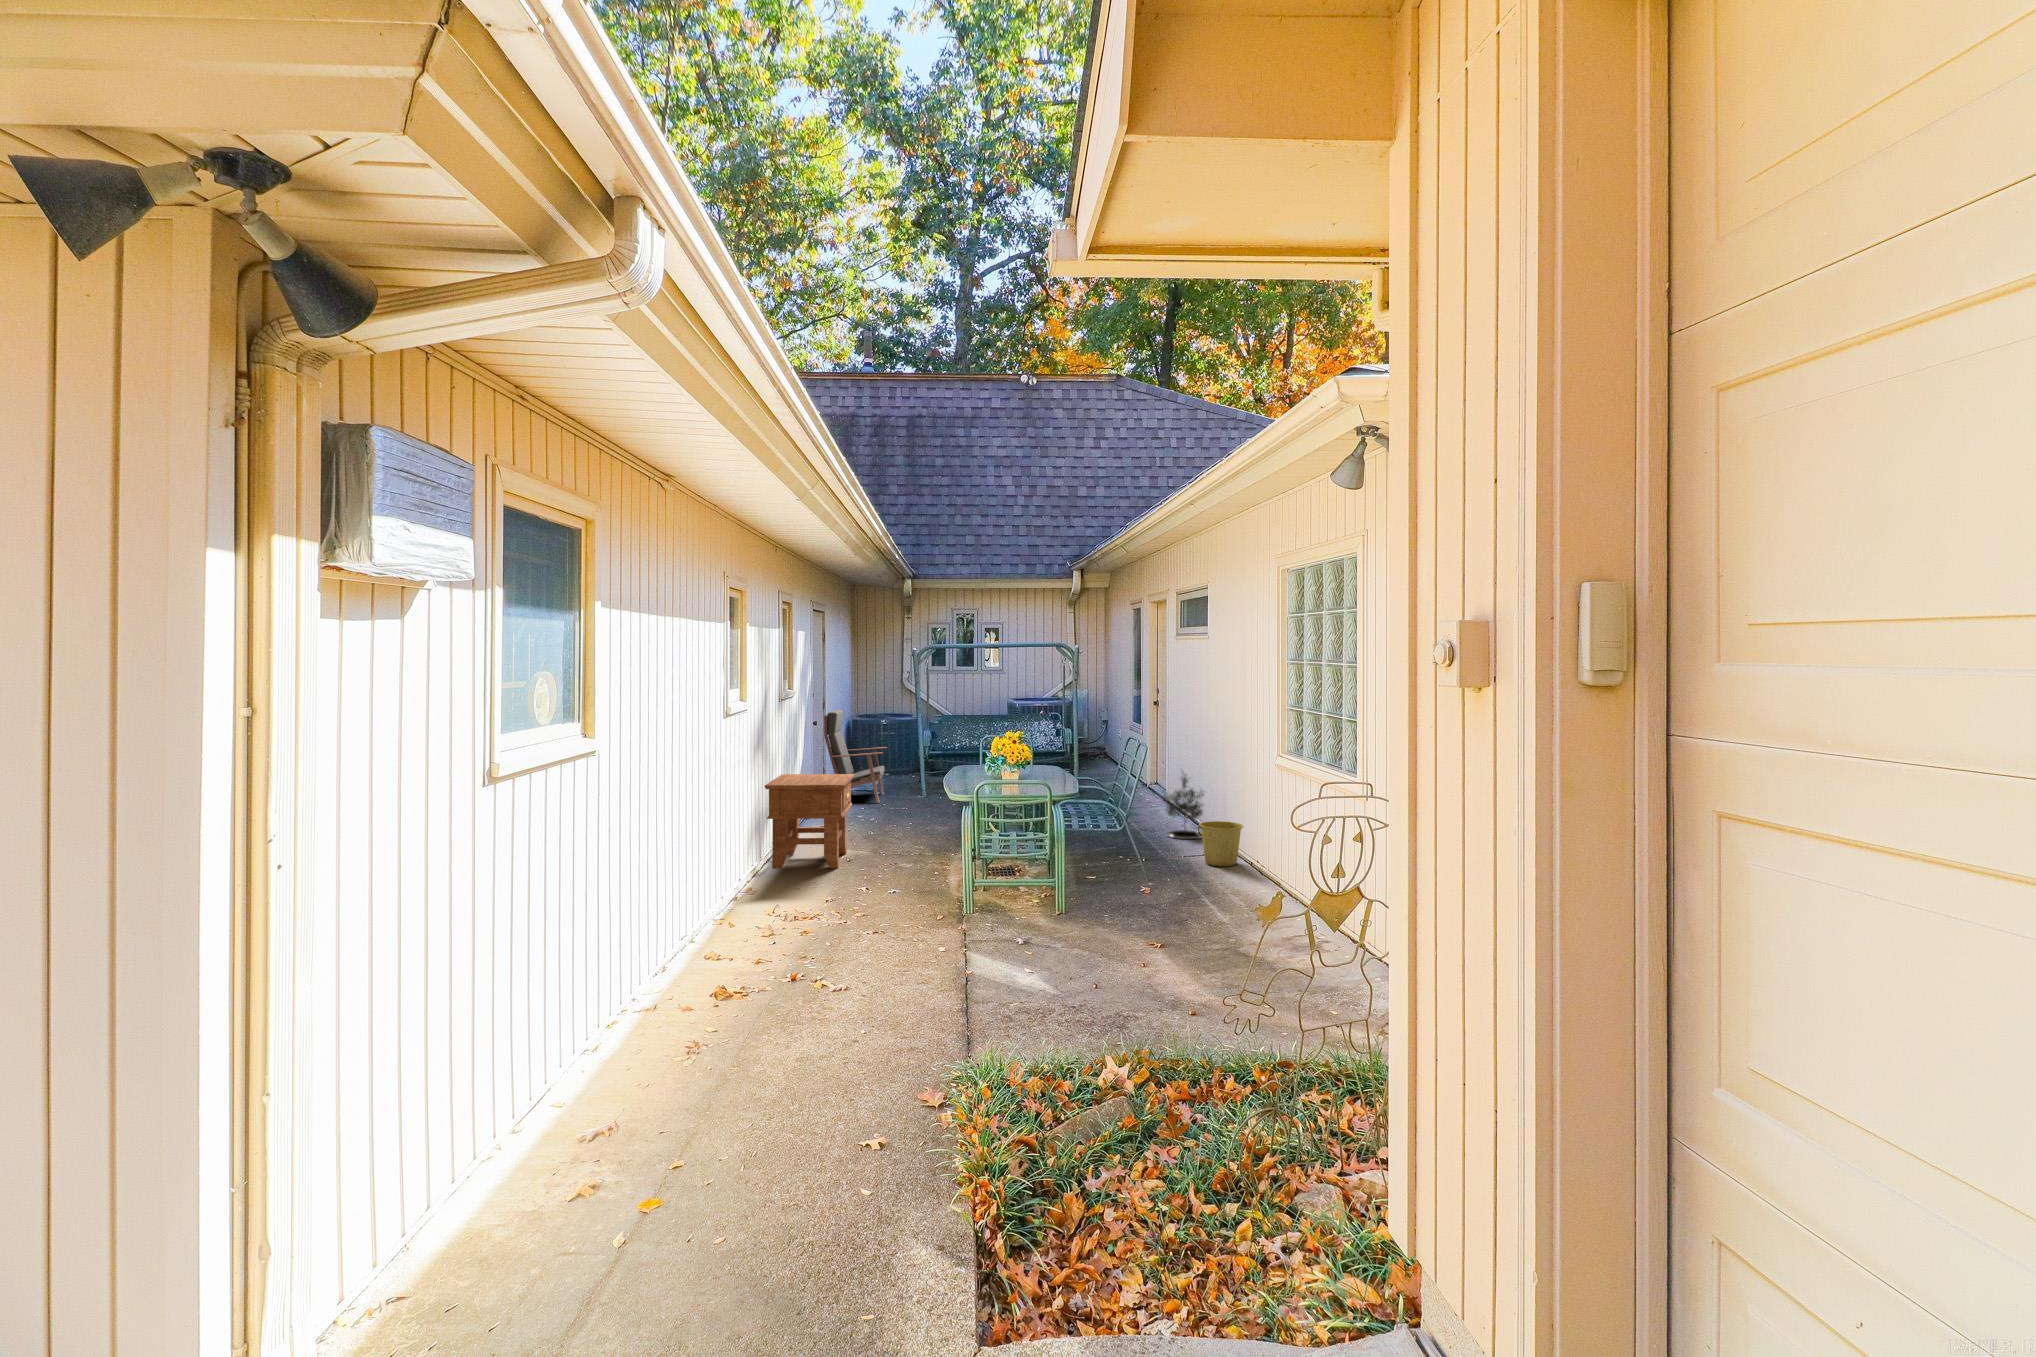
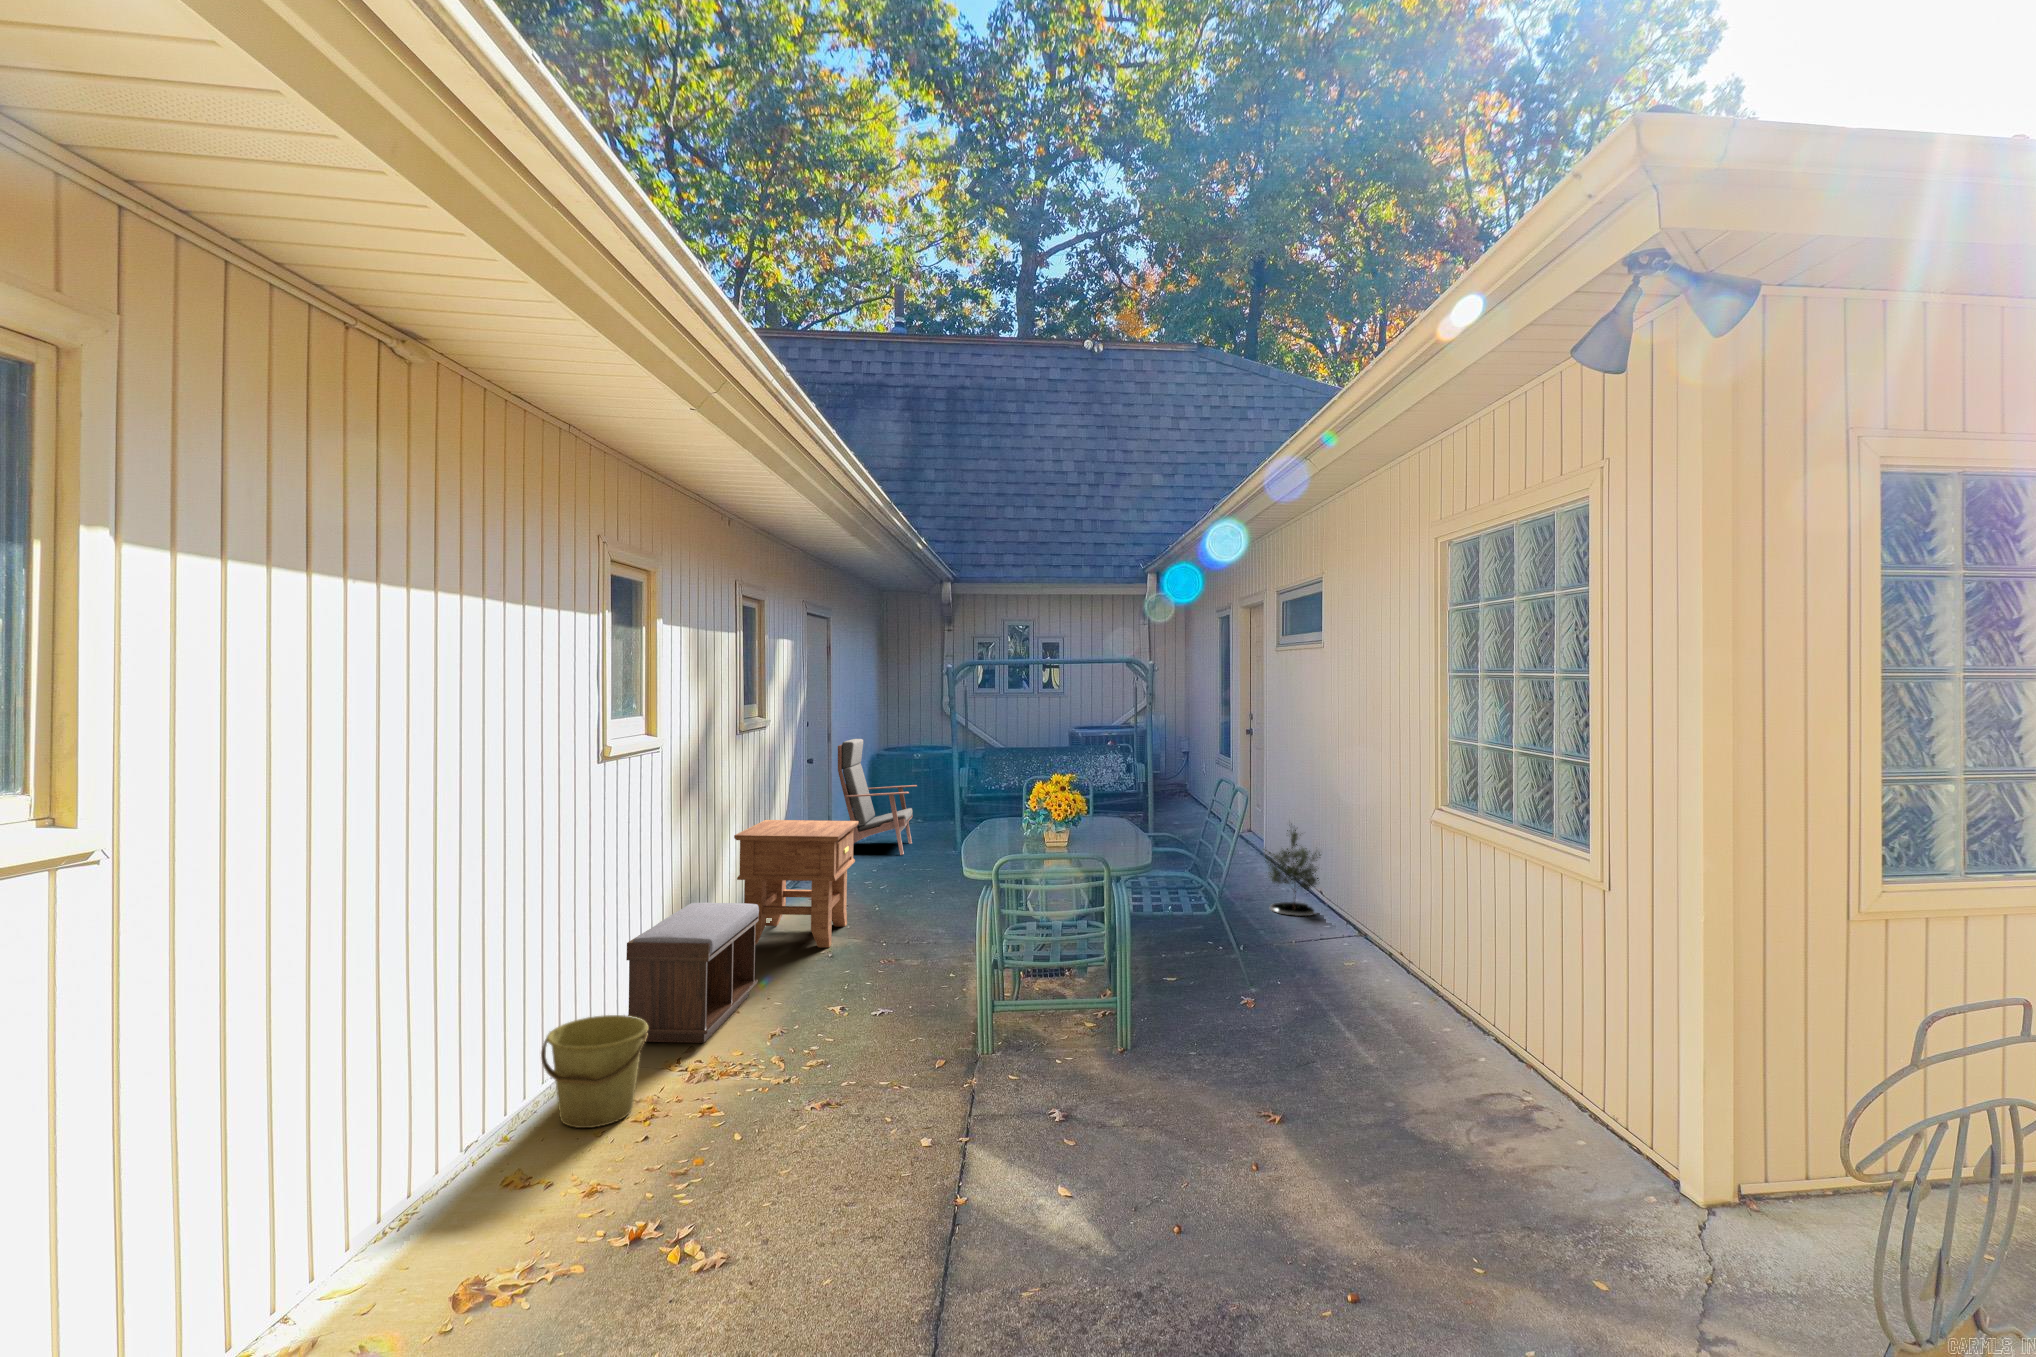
bucket: present [1197,821,1243,867] -> present [541,1015,648,1128]
bench: none [711,833,794,928] -> present [626,903,759,1043]

